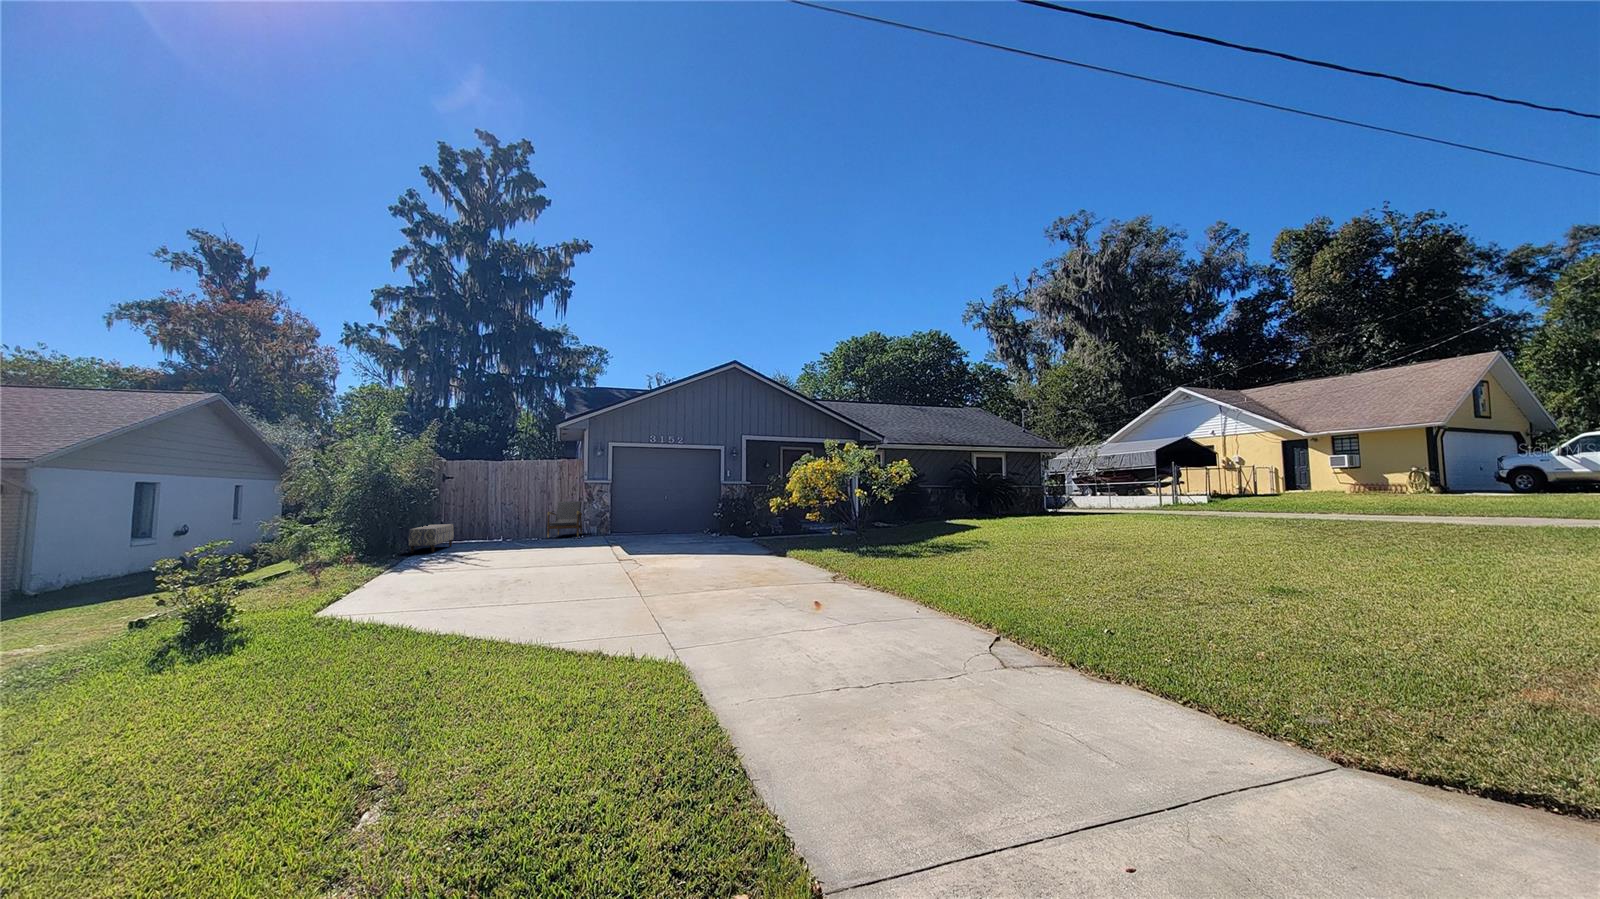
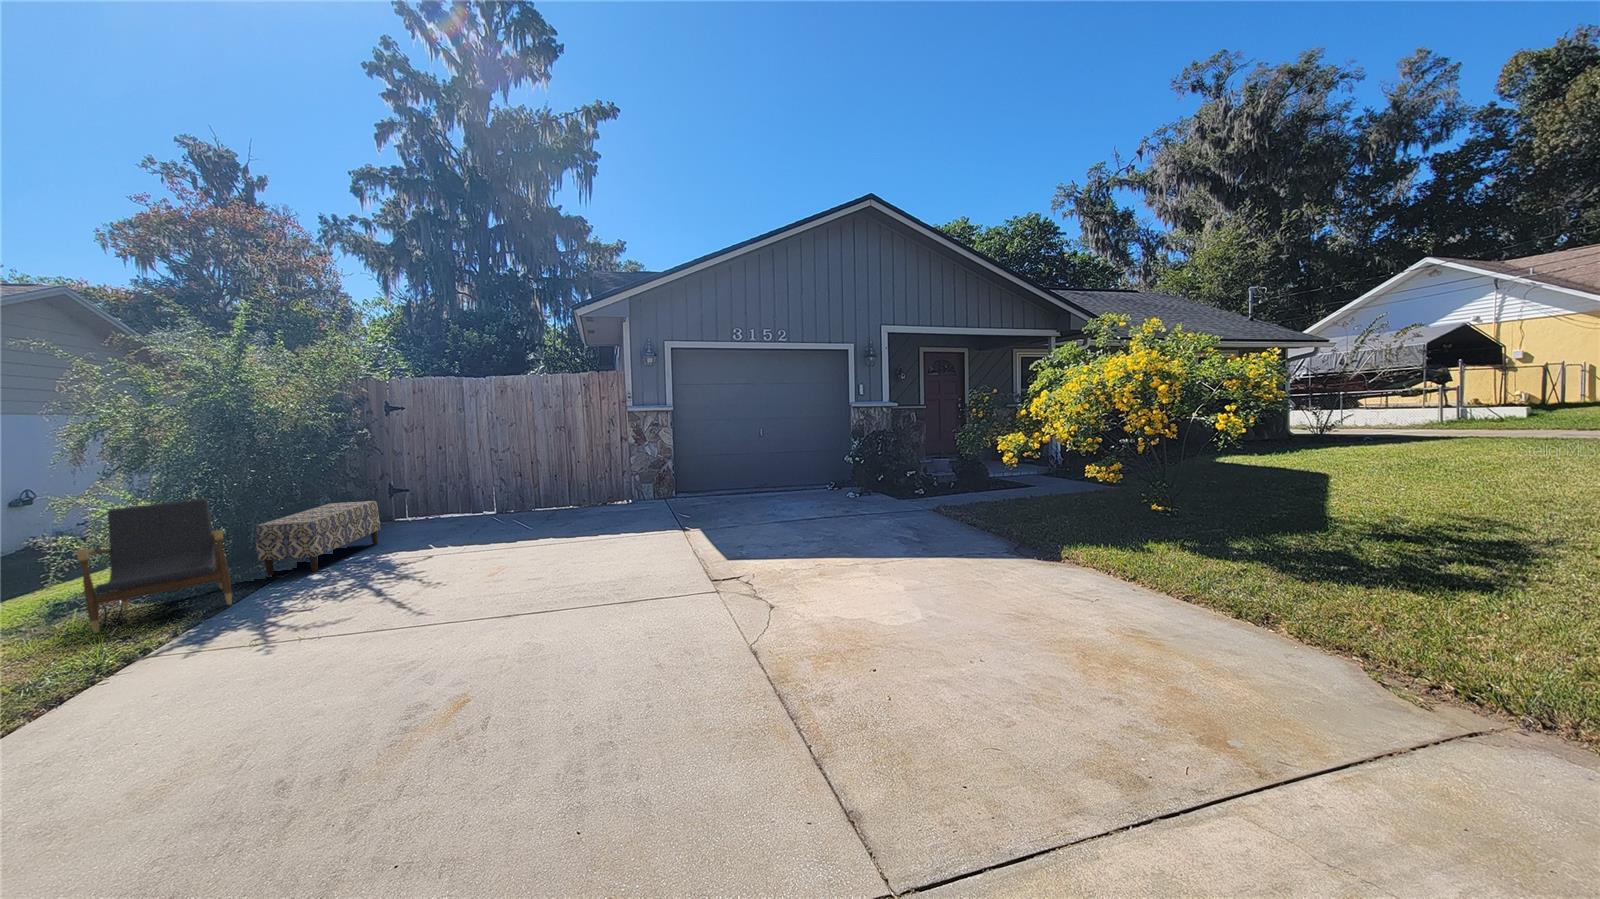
lounge chair: present [547,501,582,537] -> present [77,498,232,633]

